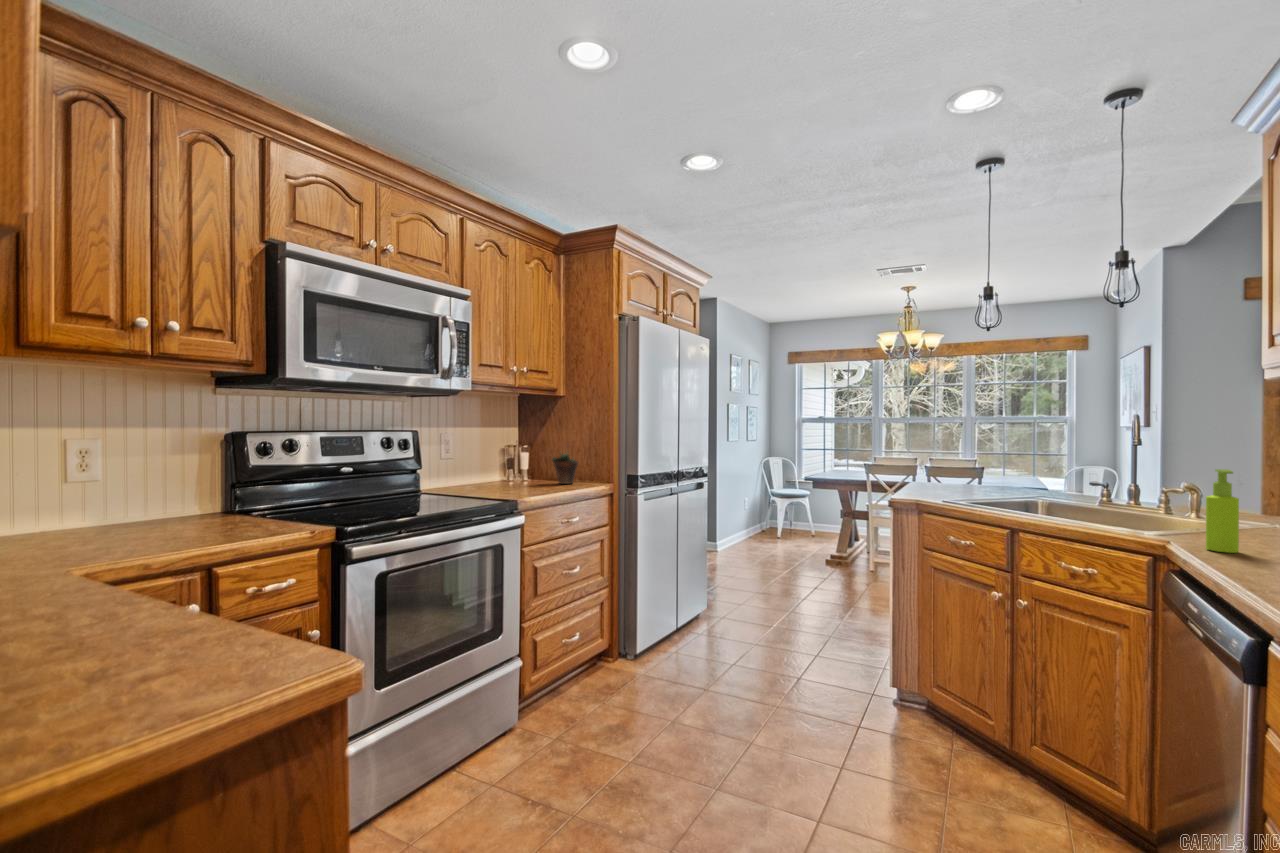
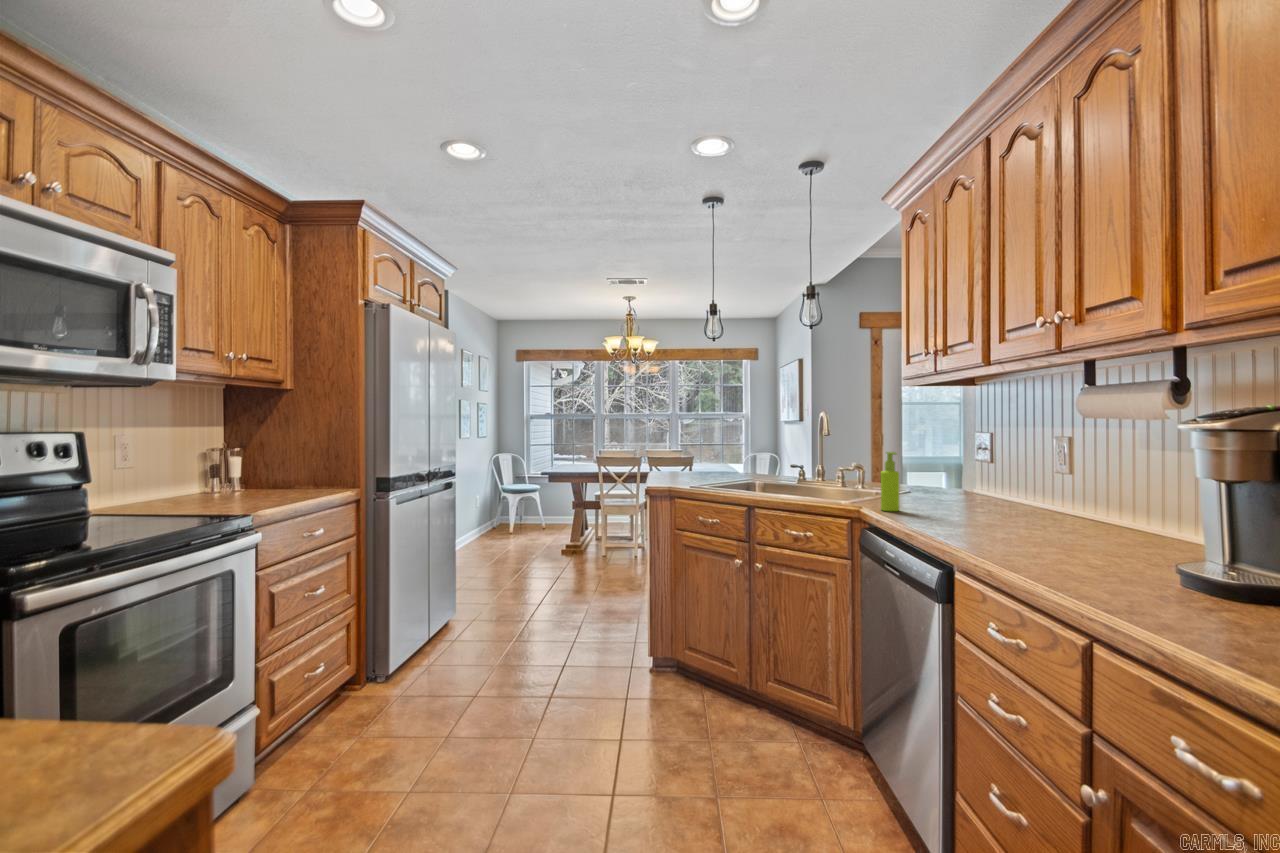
succulent plant: present [552,454,578,484] -> none [282,445,317,493]

